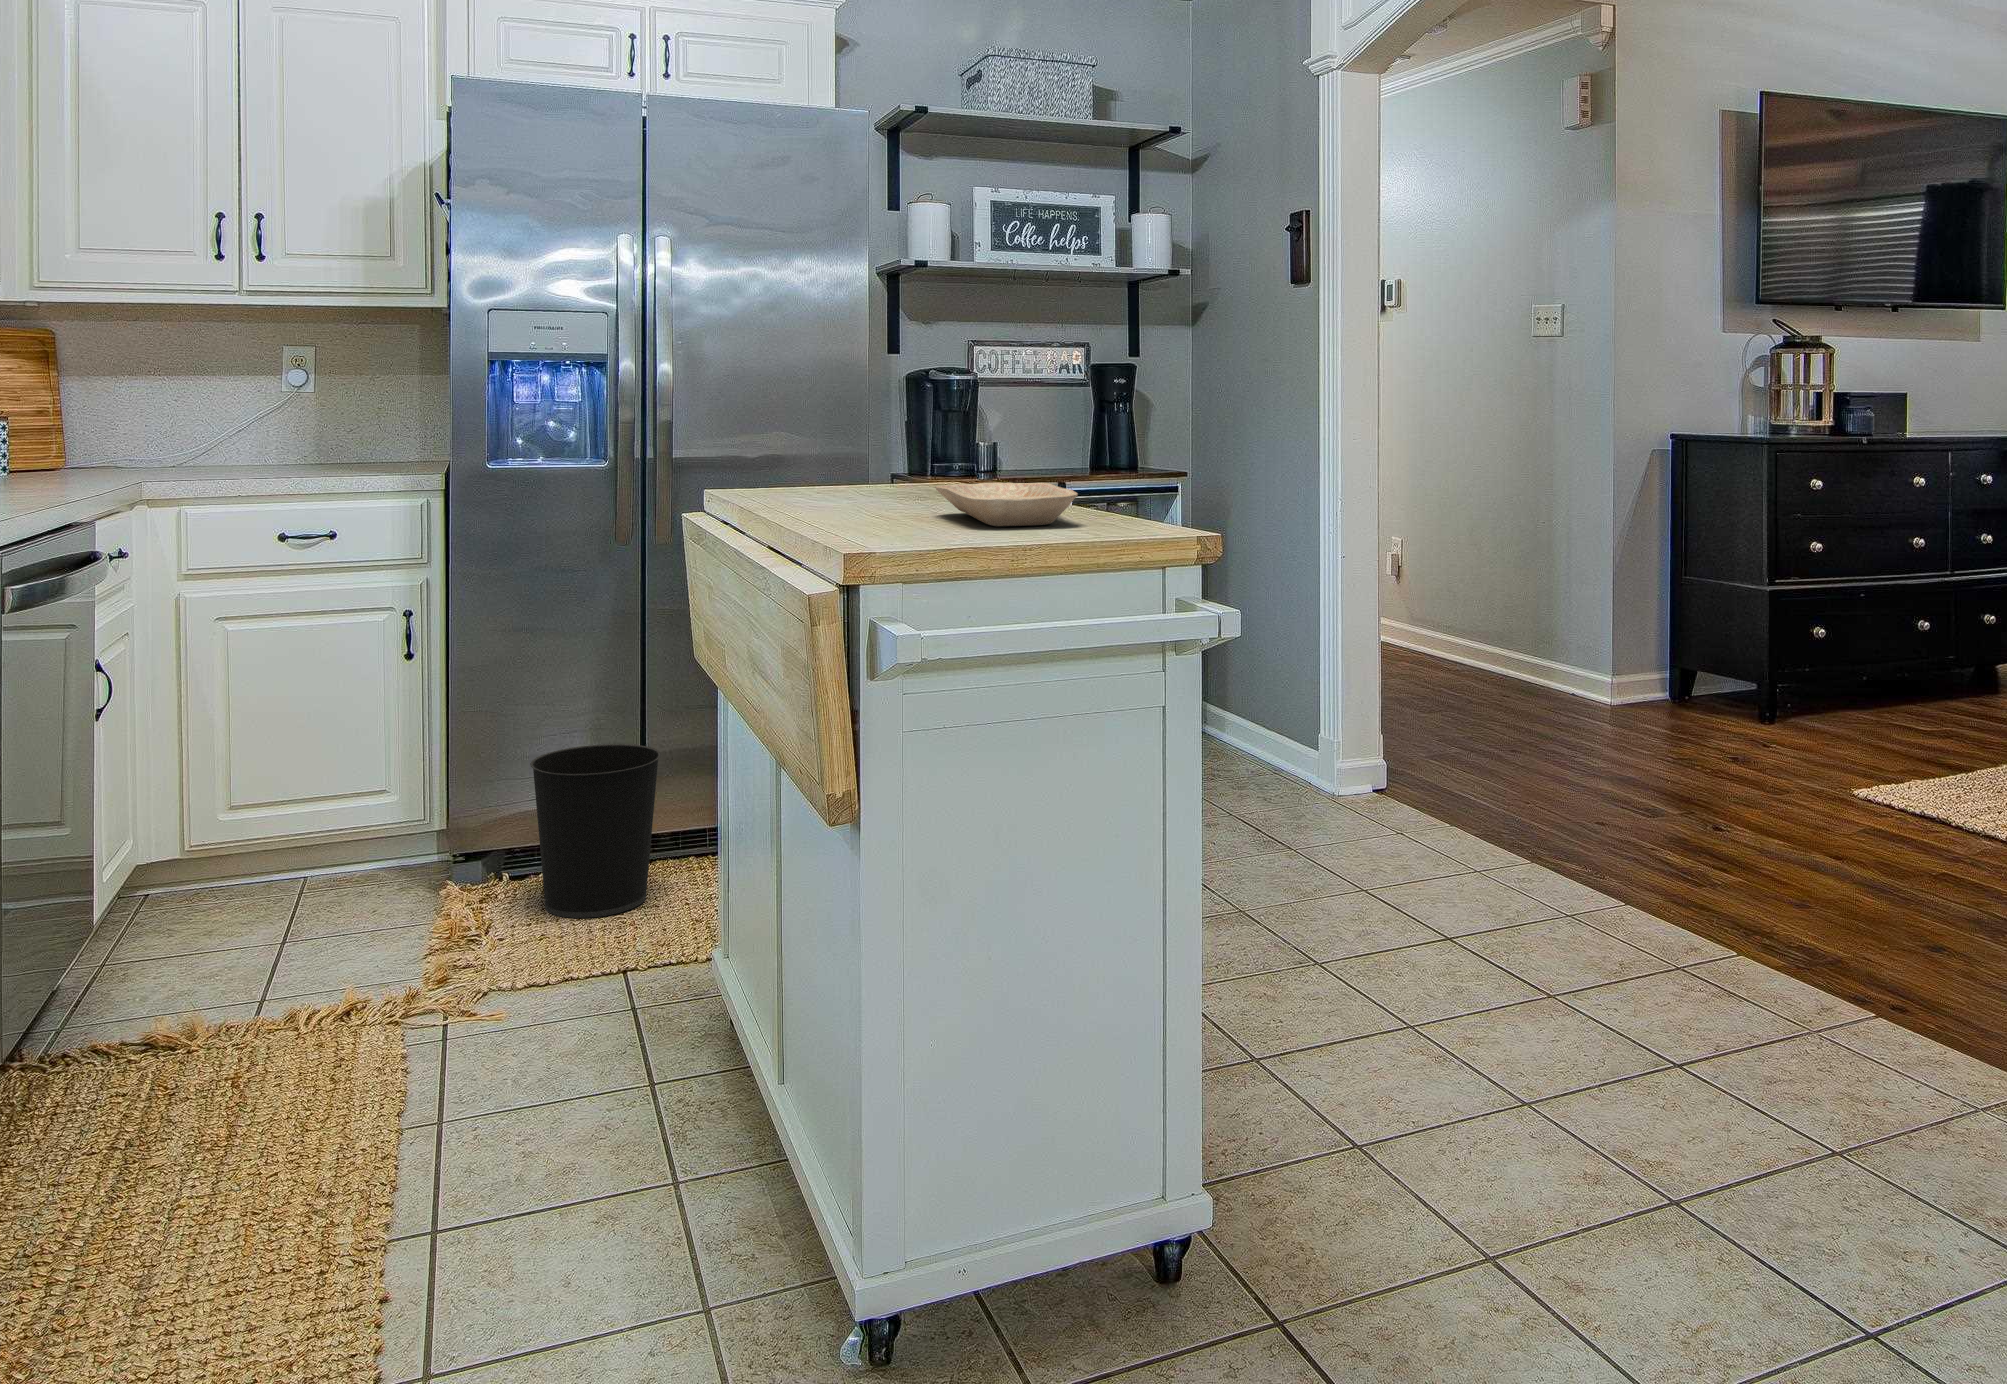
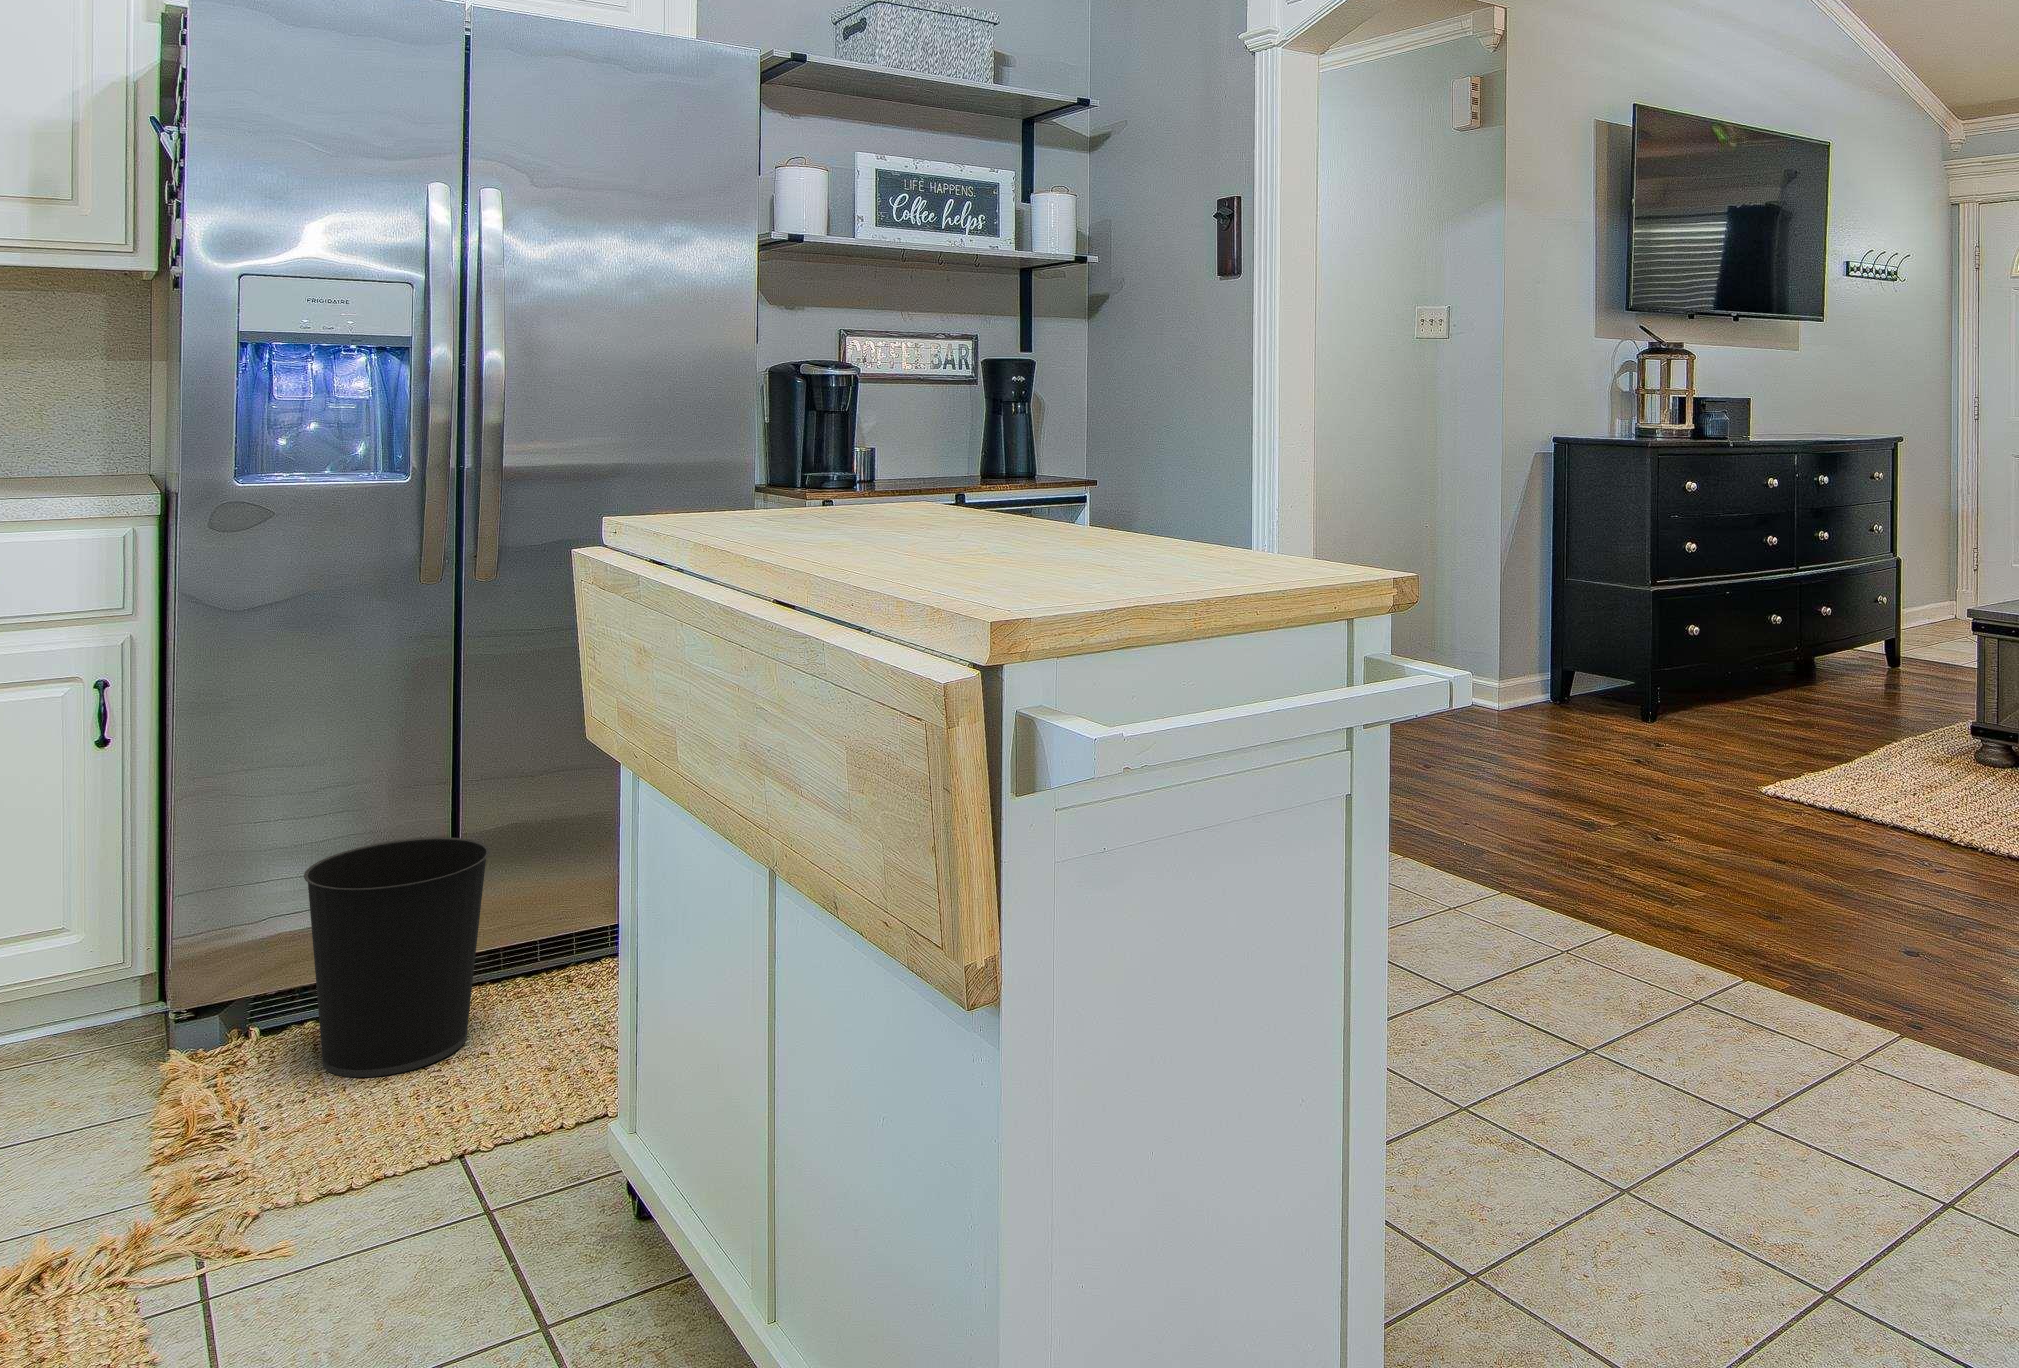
tray: present [935,482,1078,526] -> none [995,508,1231,571]

